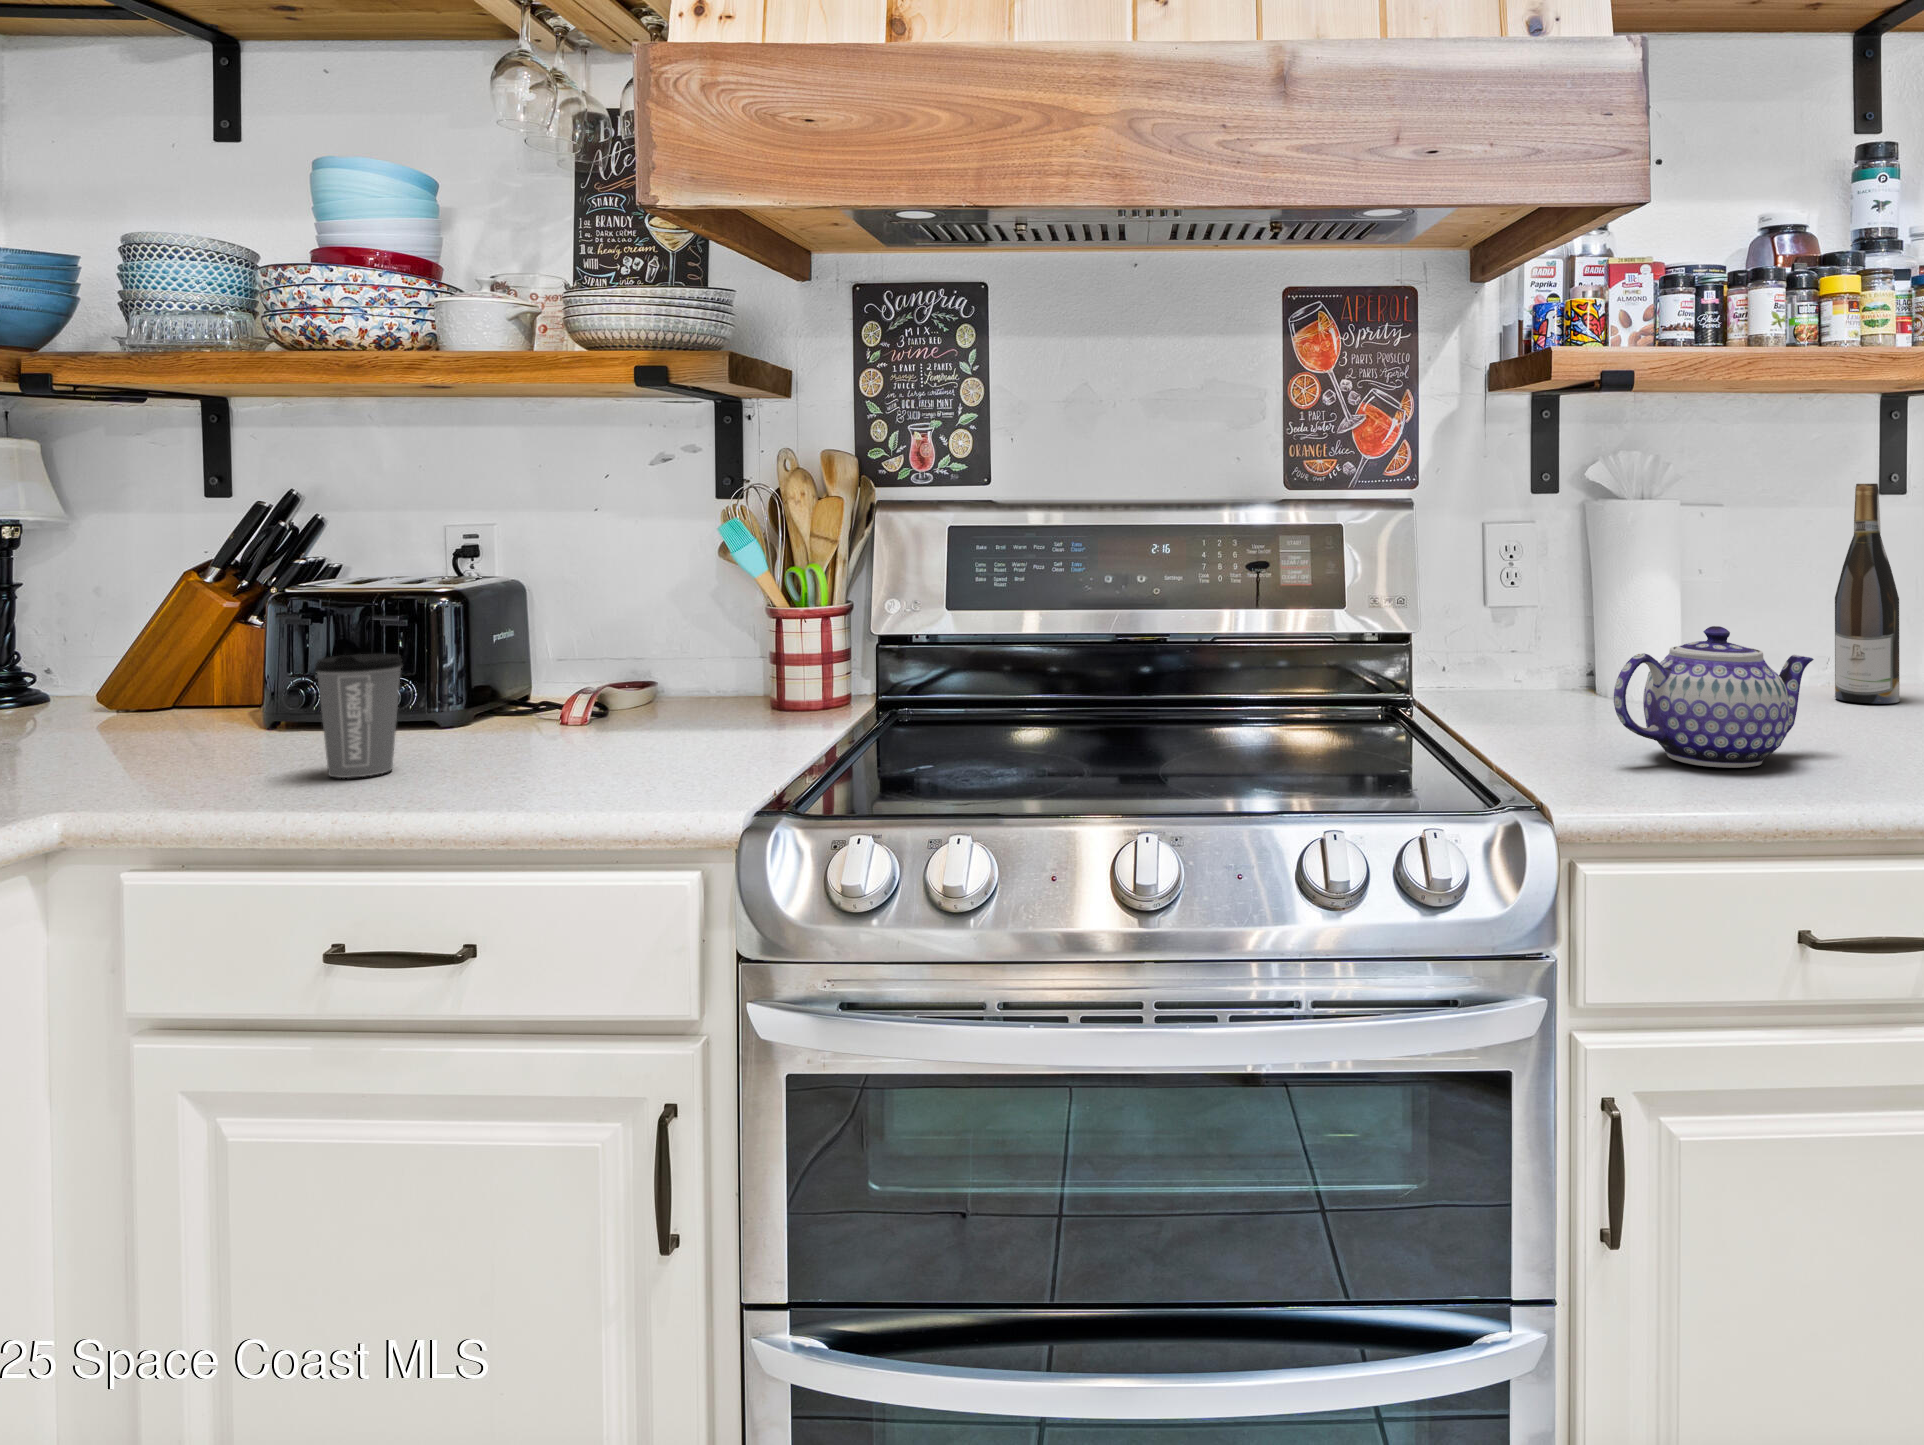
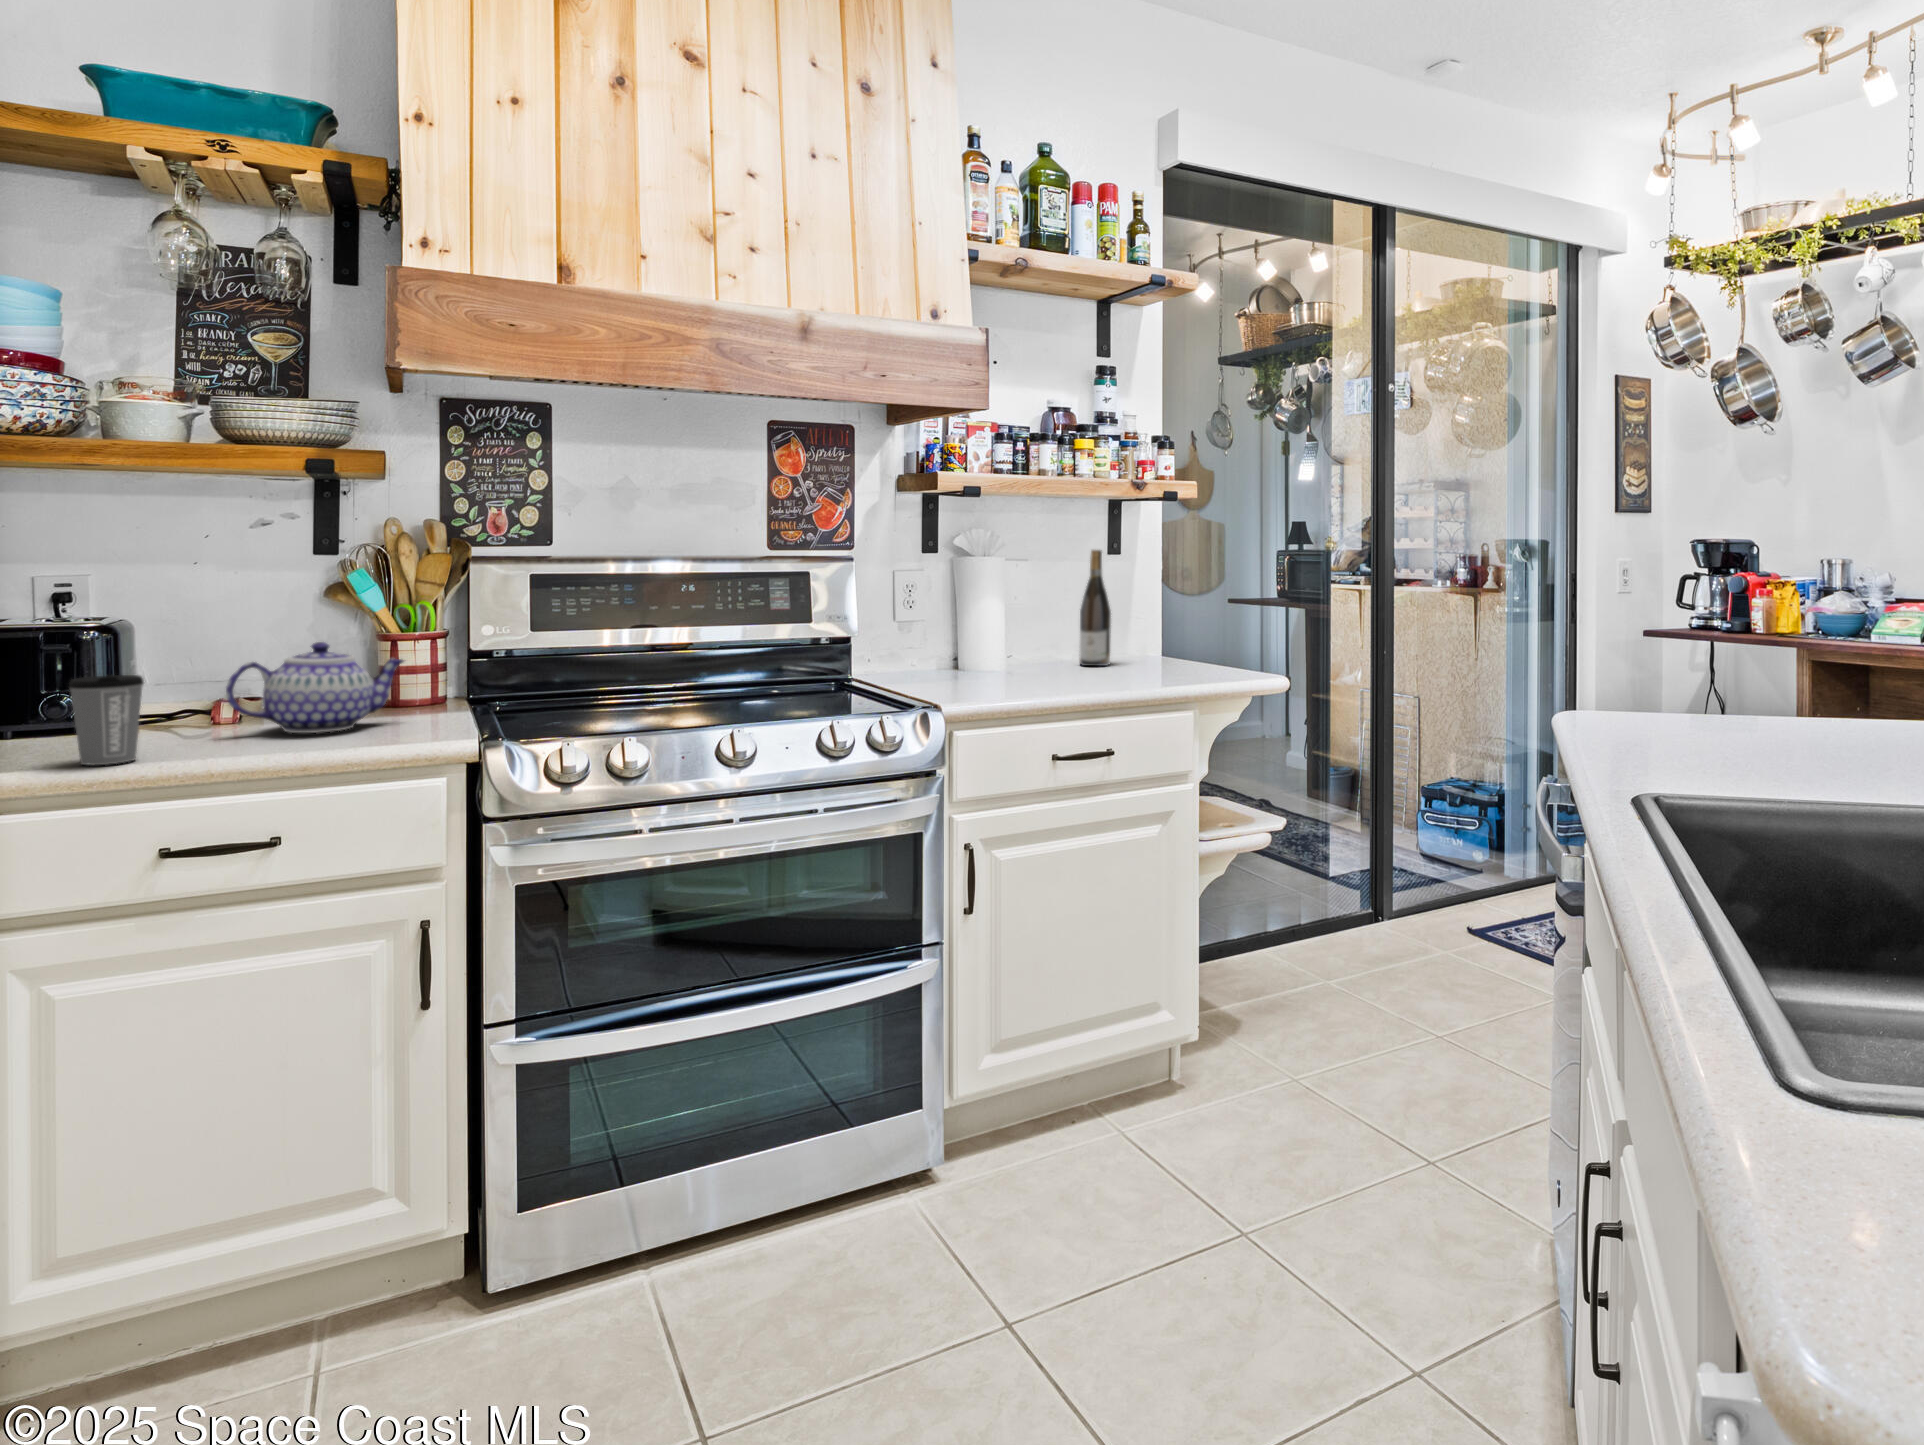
teapot: present [1614,626,1814,768] -> present [226,642,404,733]

